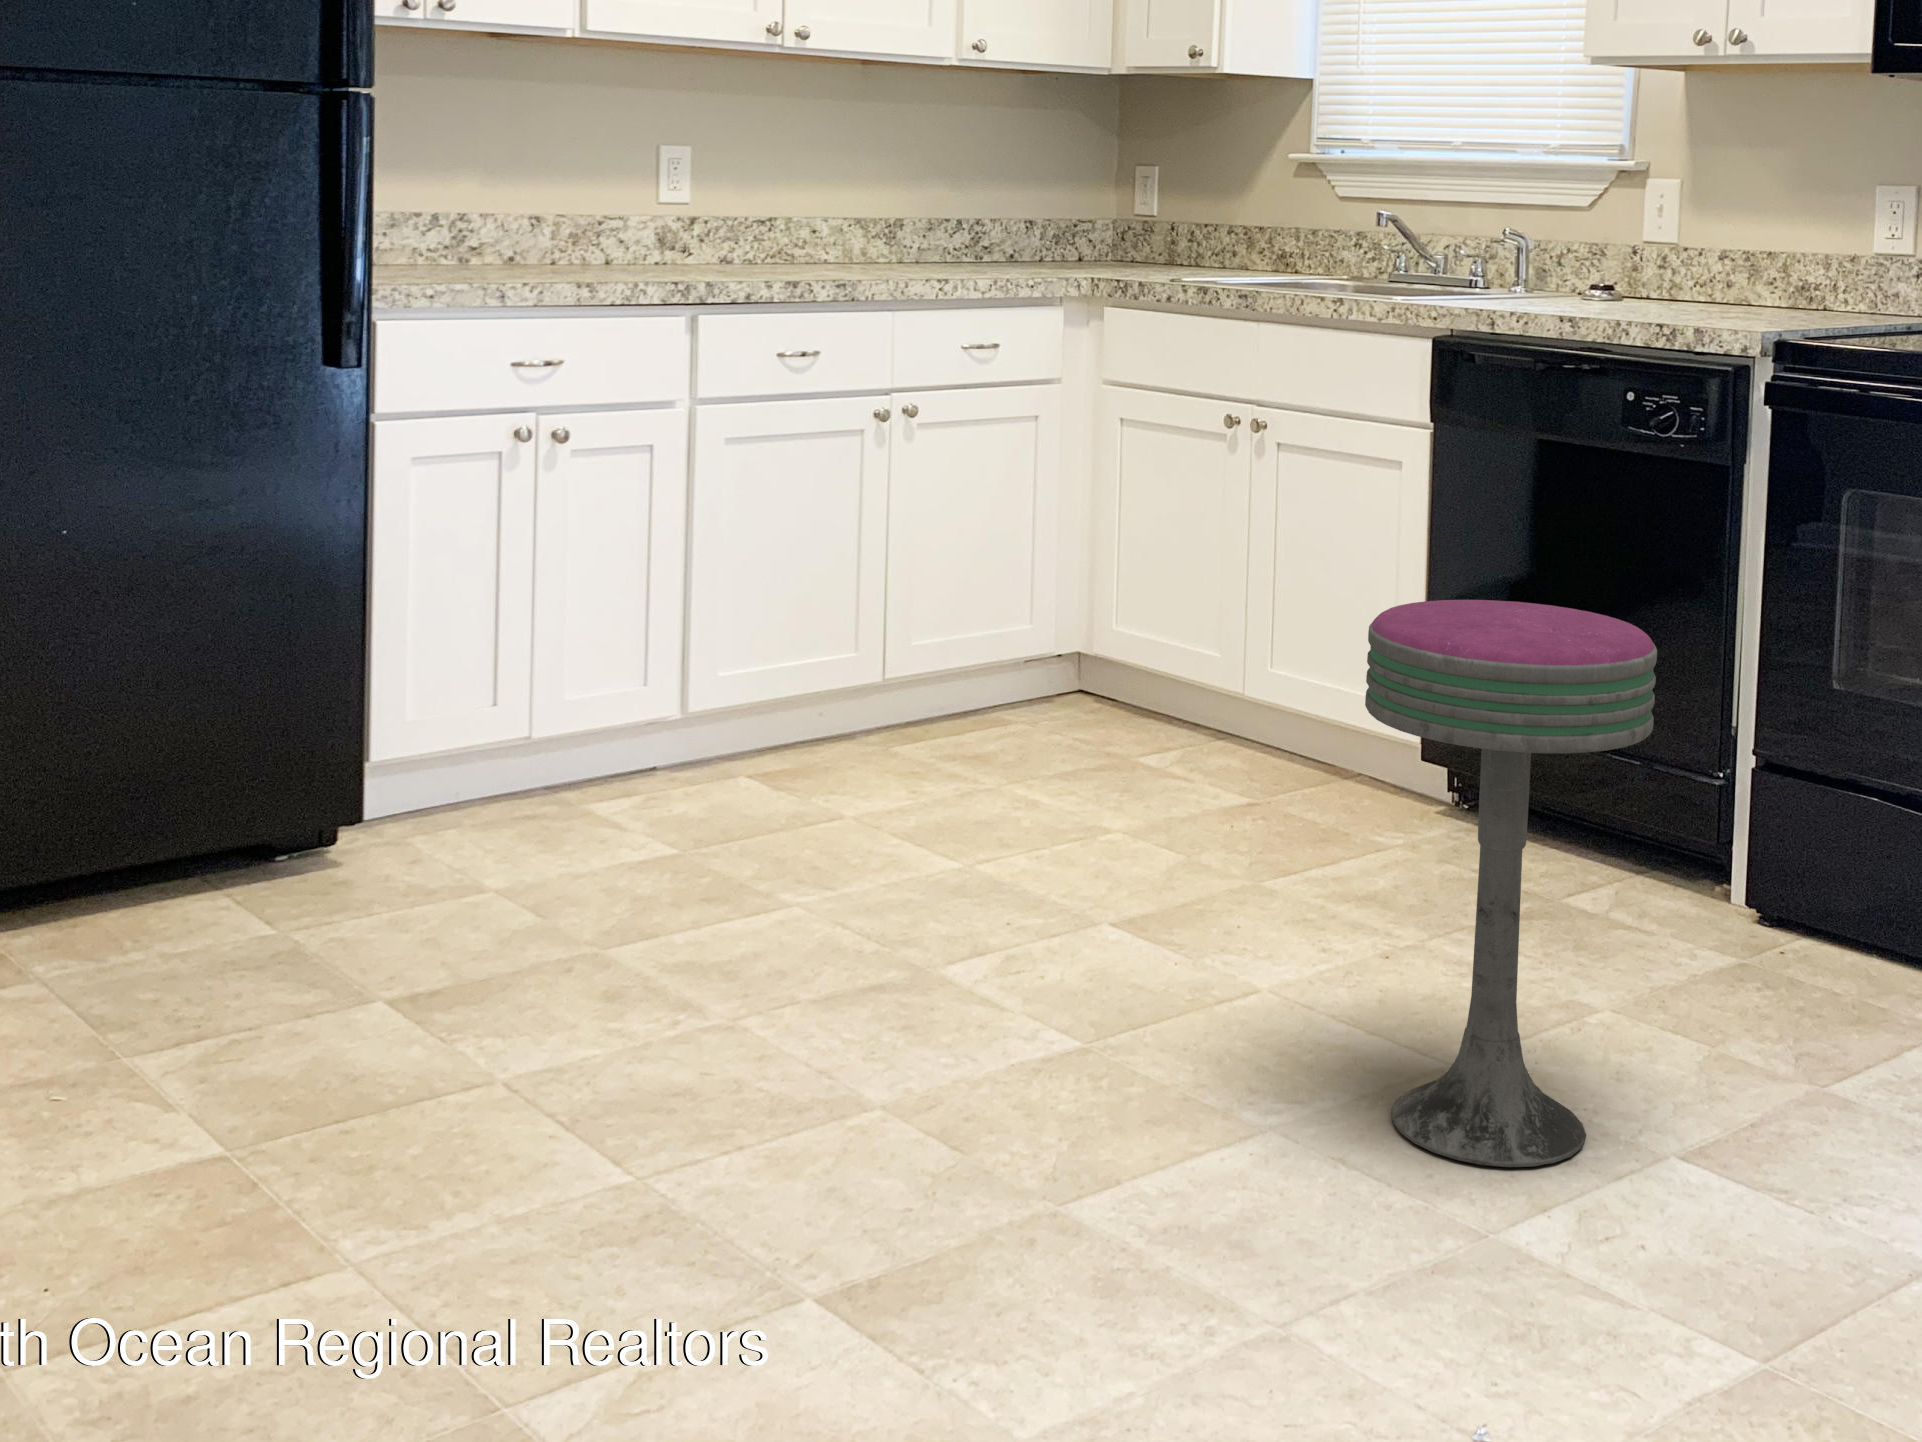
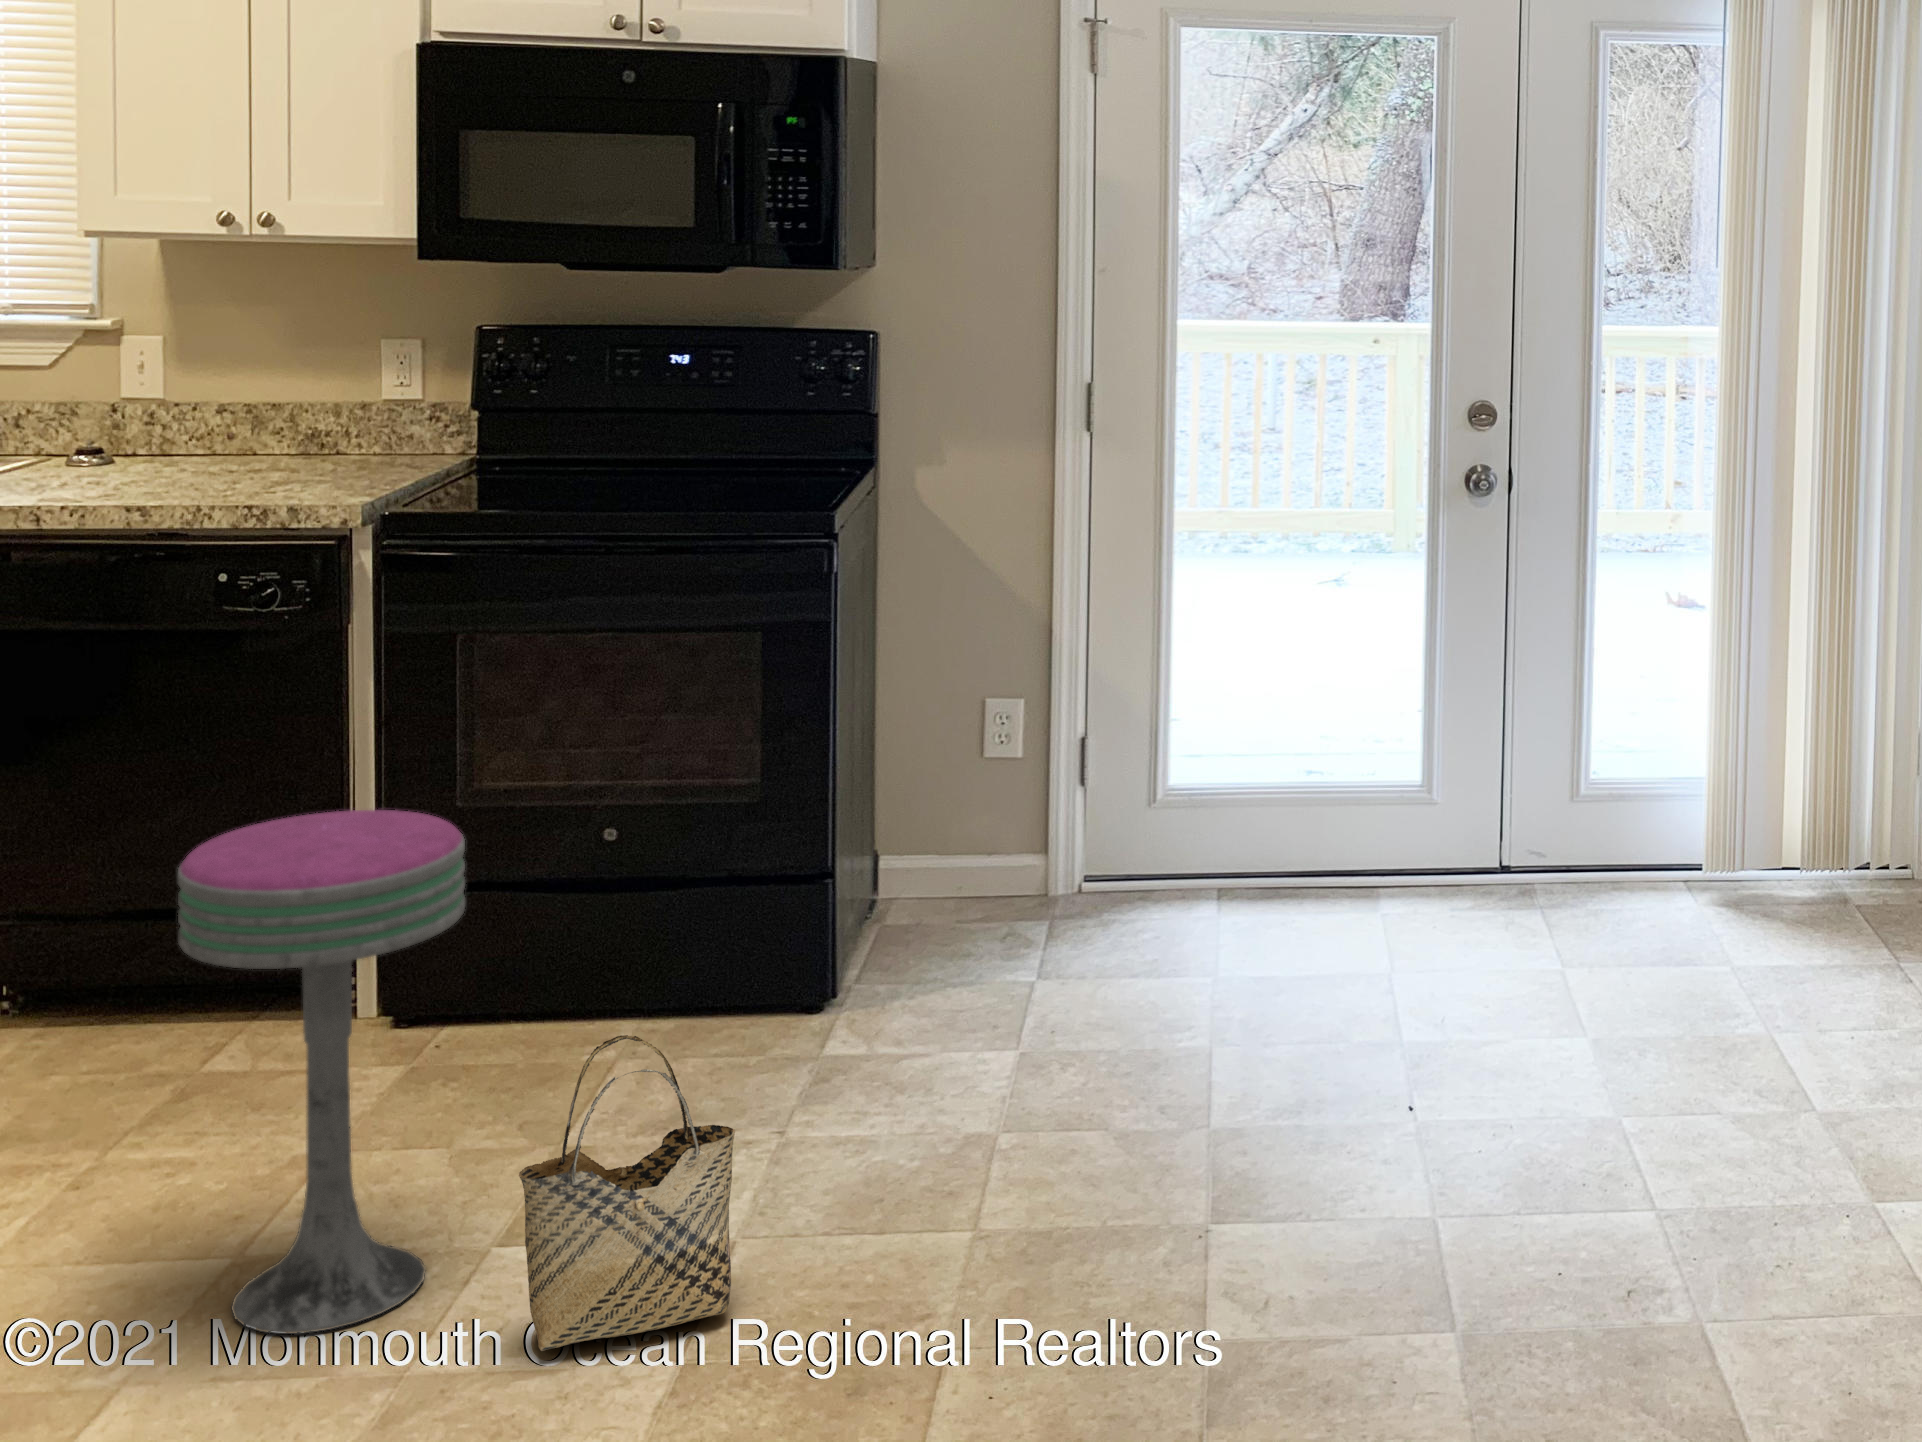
woven basket: none [1610,935,1887,1338] -> present [519,1035,735,1351]

